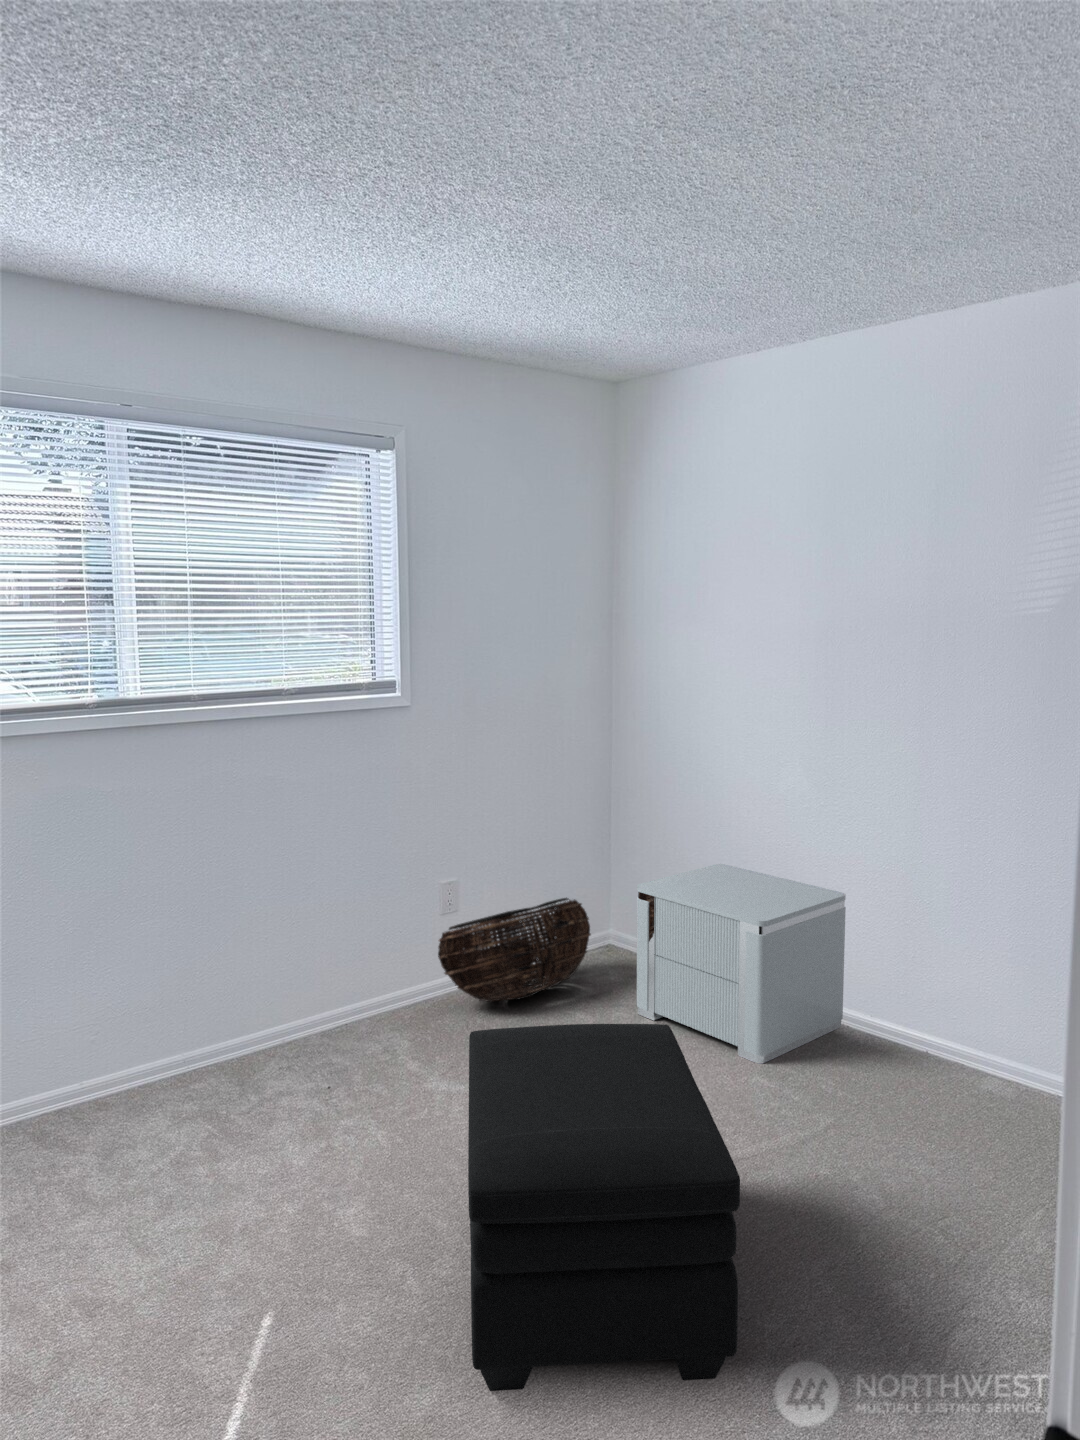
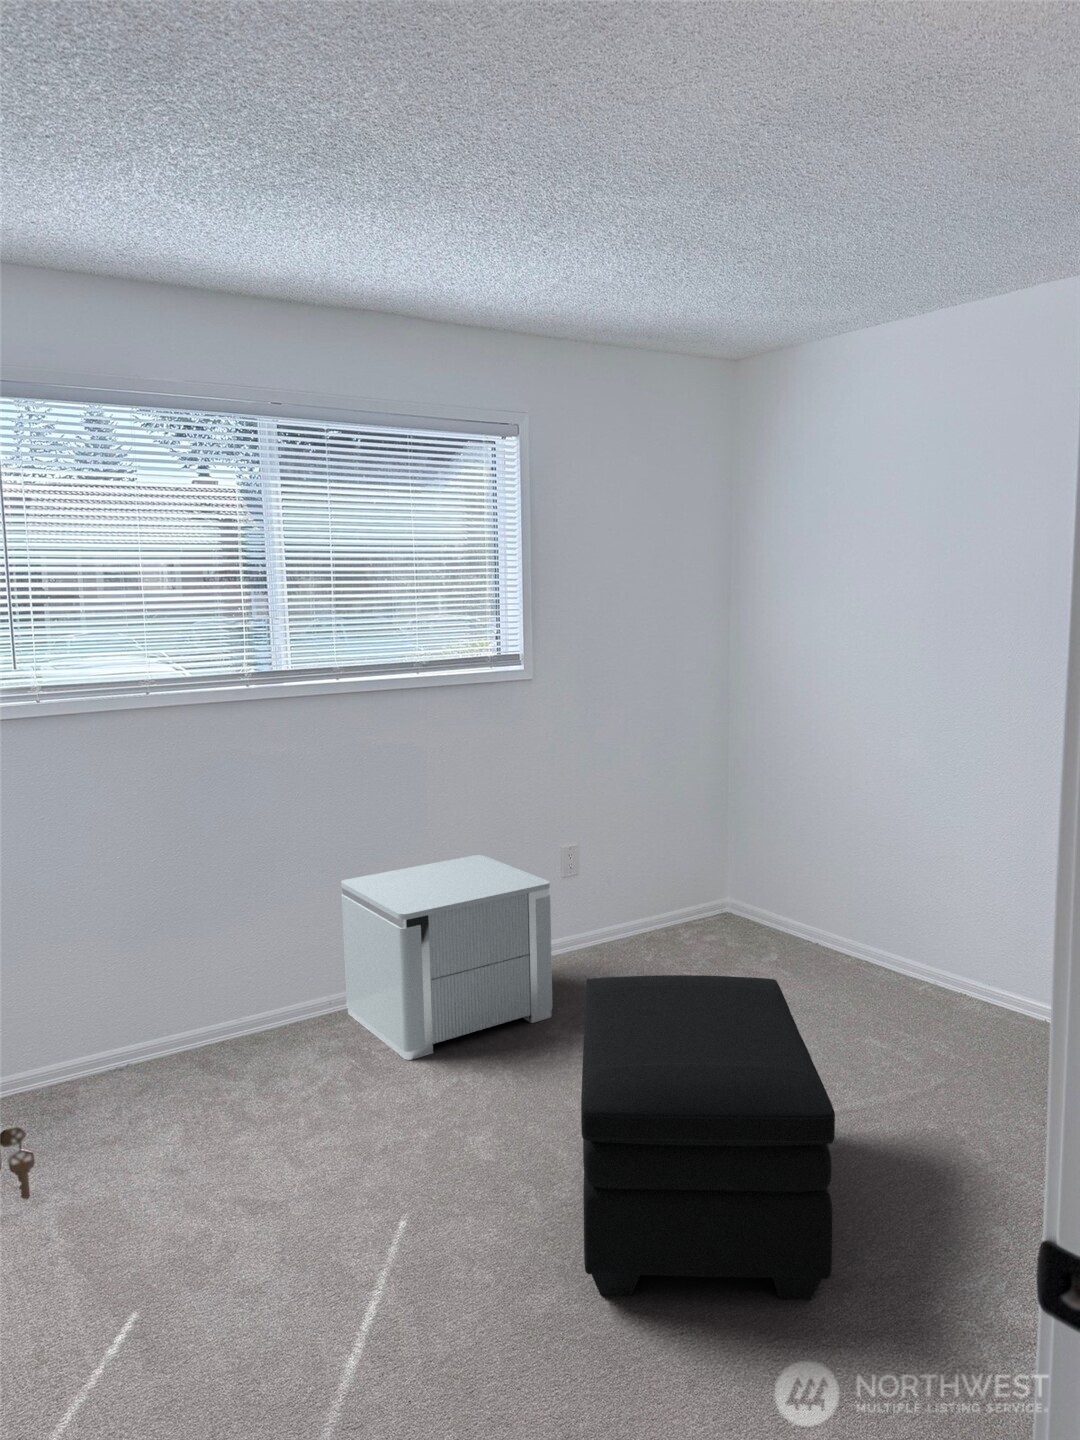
nightstand: present [637,864,846,1064] -> present [341,855,553,1060]
basket: present [438,898,591,1002] -> none [560,865,708,962]

